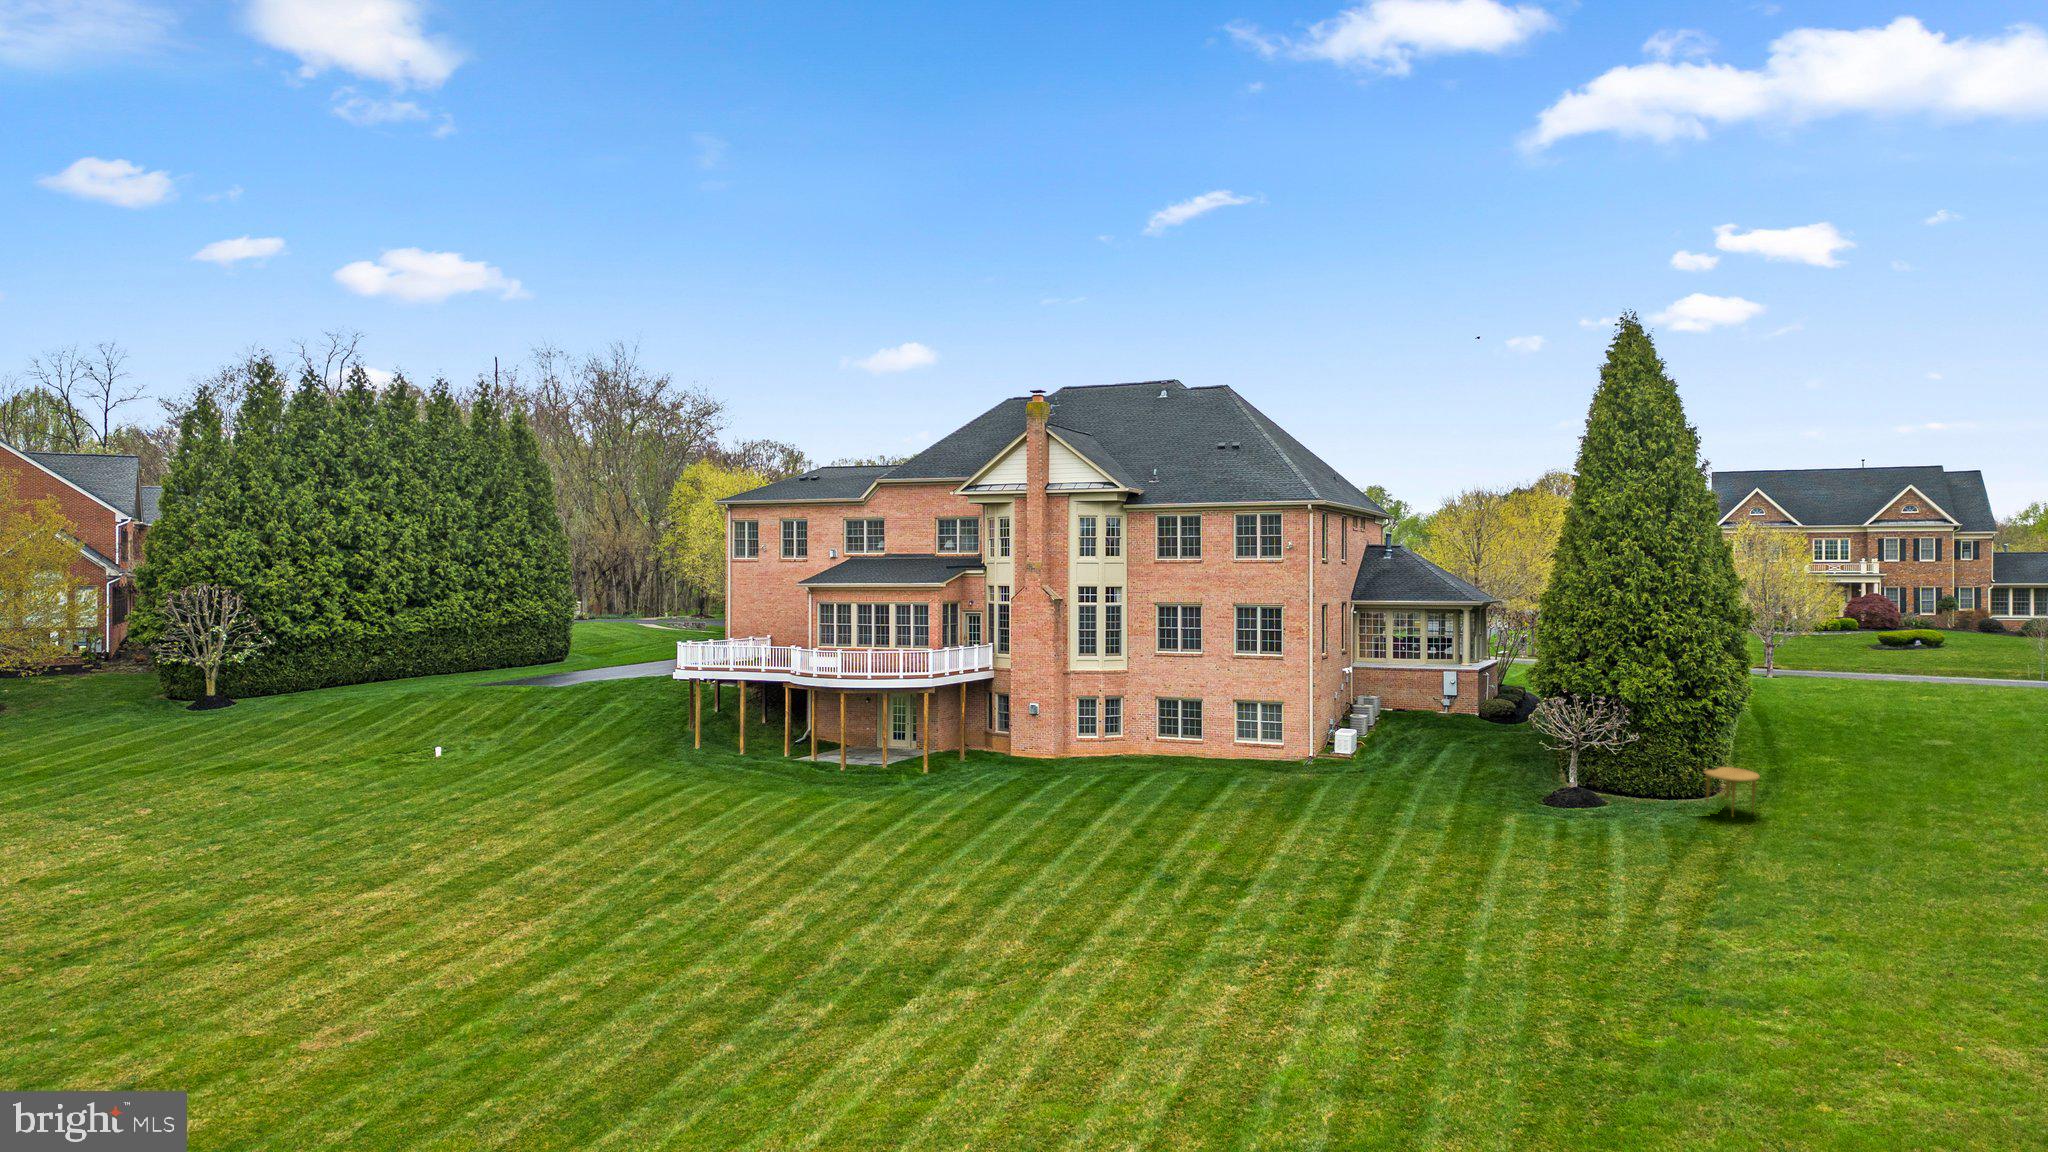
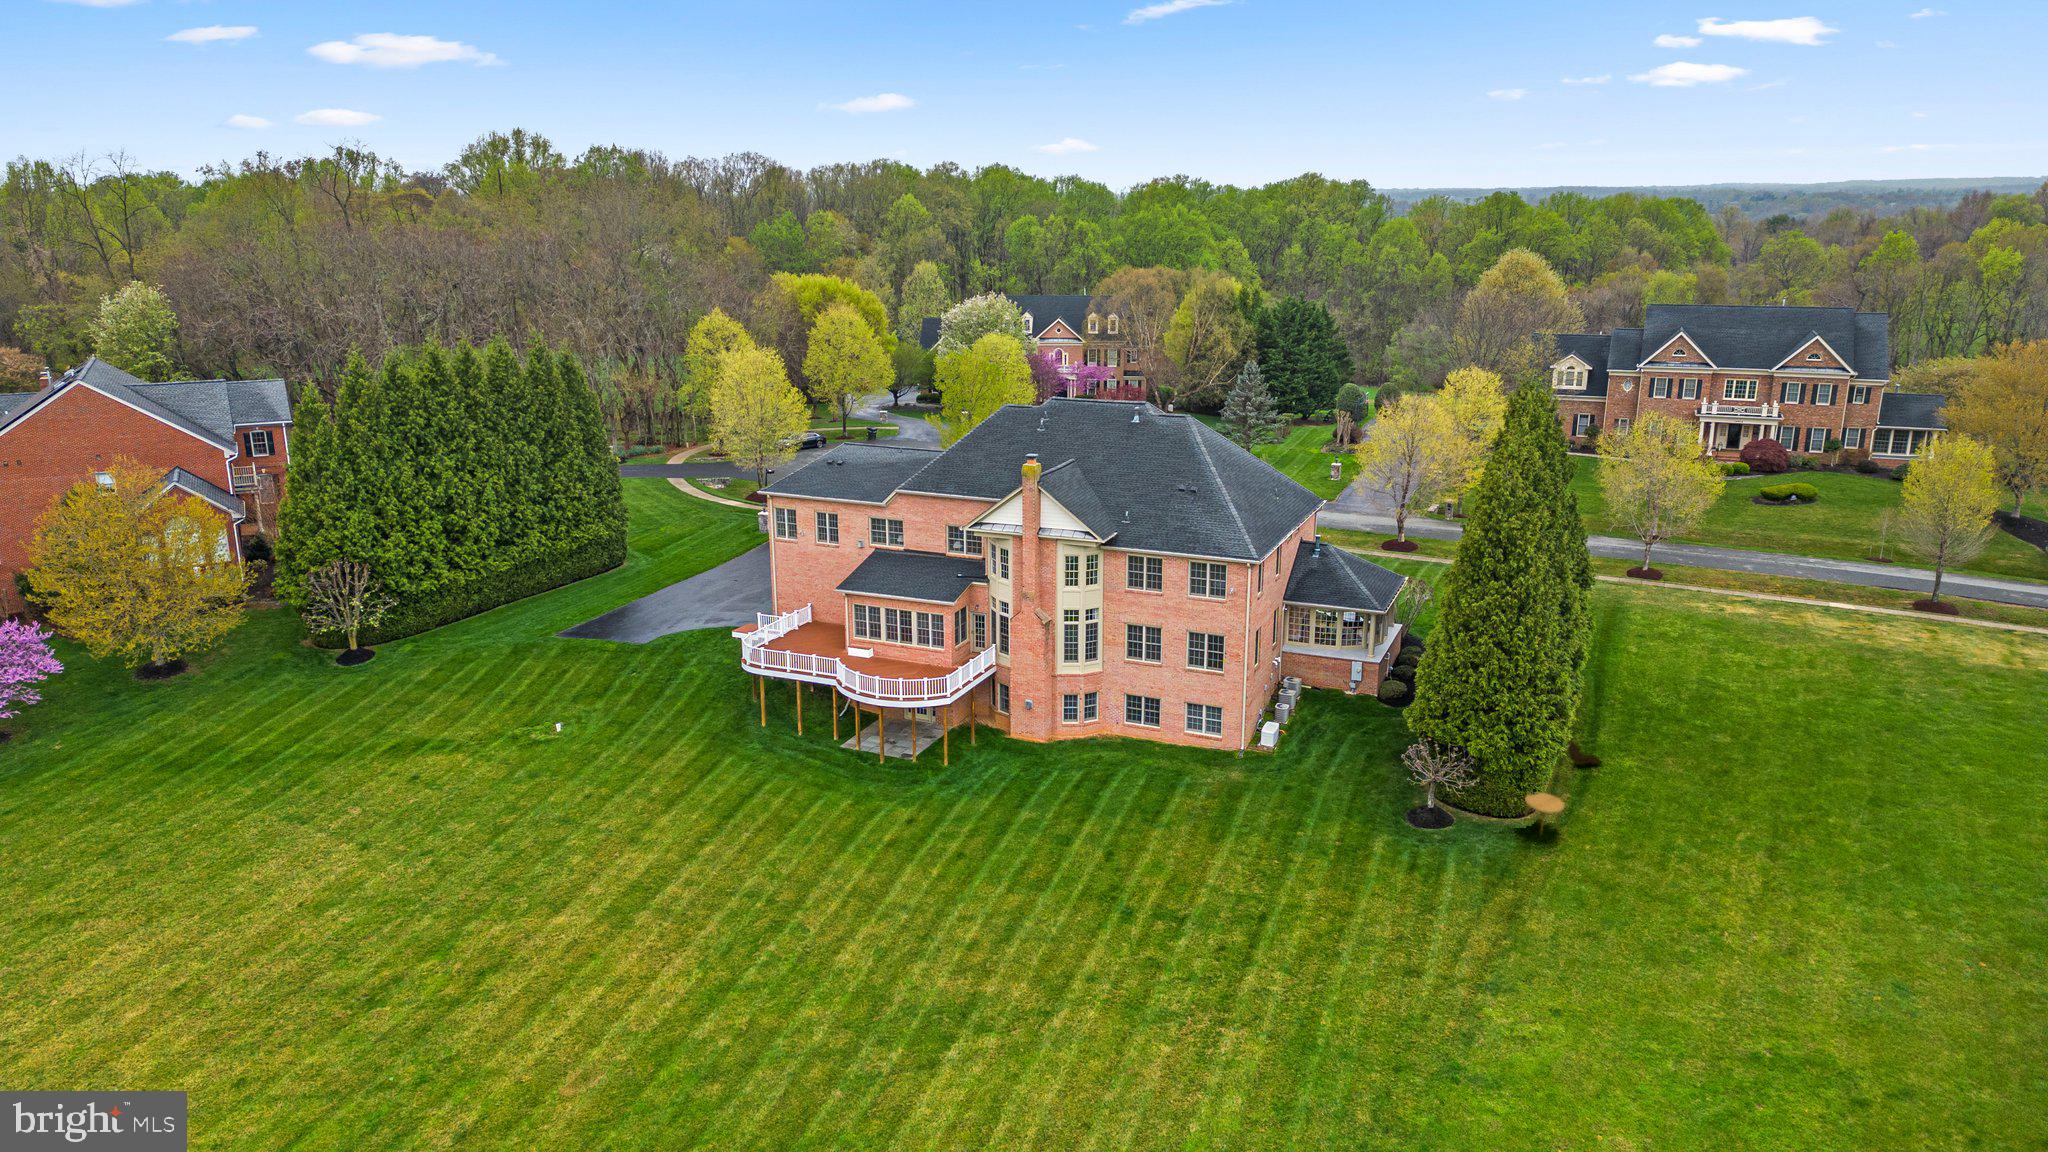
lounge chair: none [1743,729,1793,771] -> present [1568,739,1601,766]

